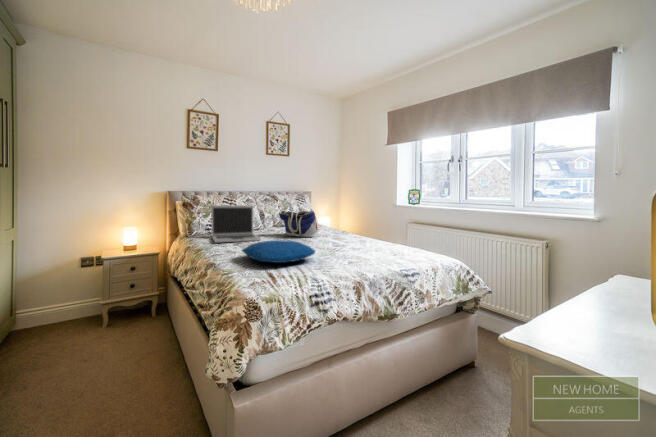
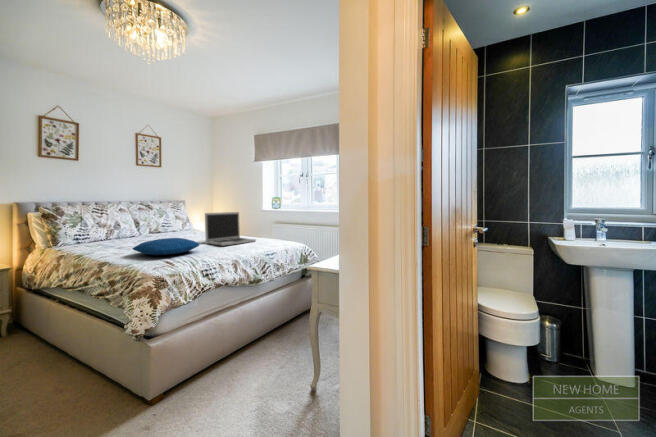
laptop: present [211,205,260,242] -> present [205,212,256,246]
tote bag: present [279,211,318,237] -> none [157,215,196,238]

